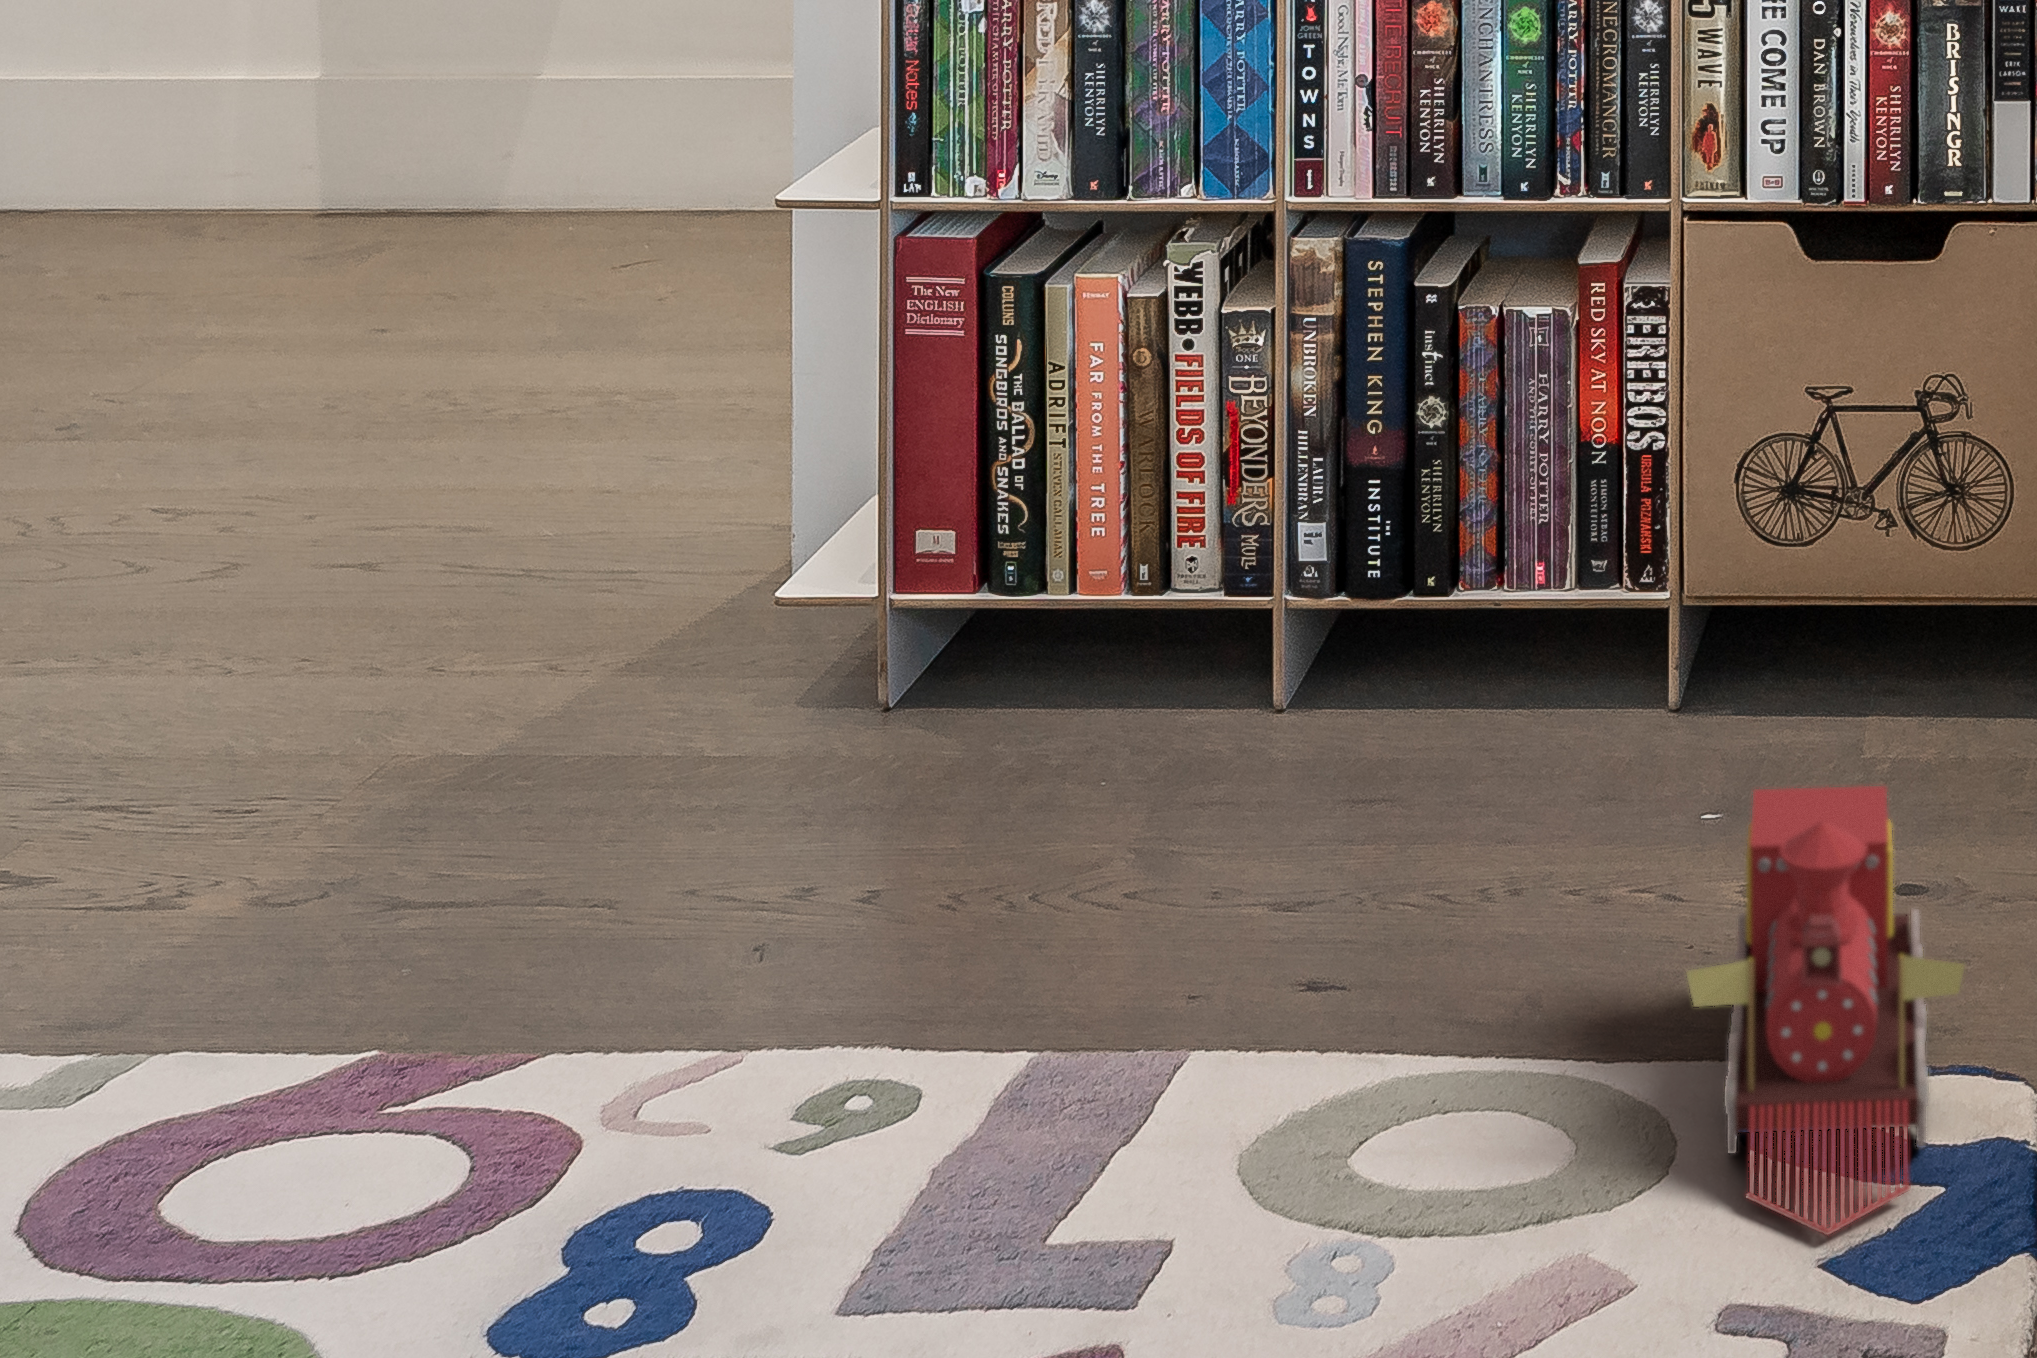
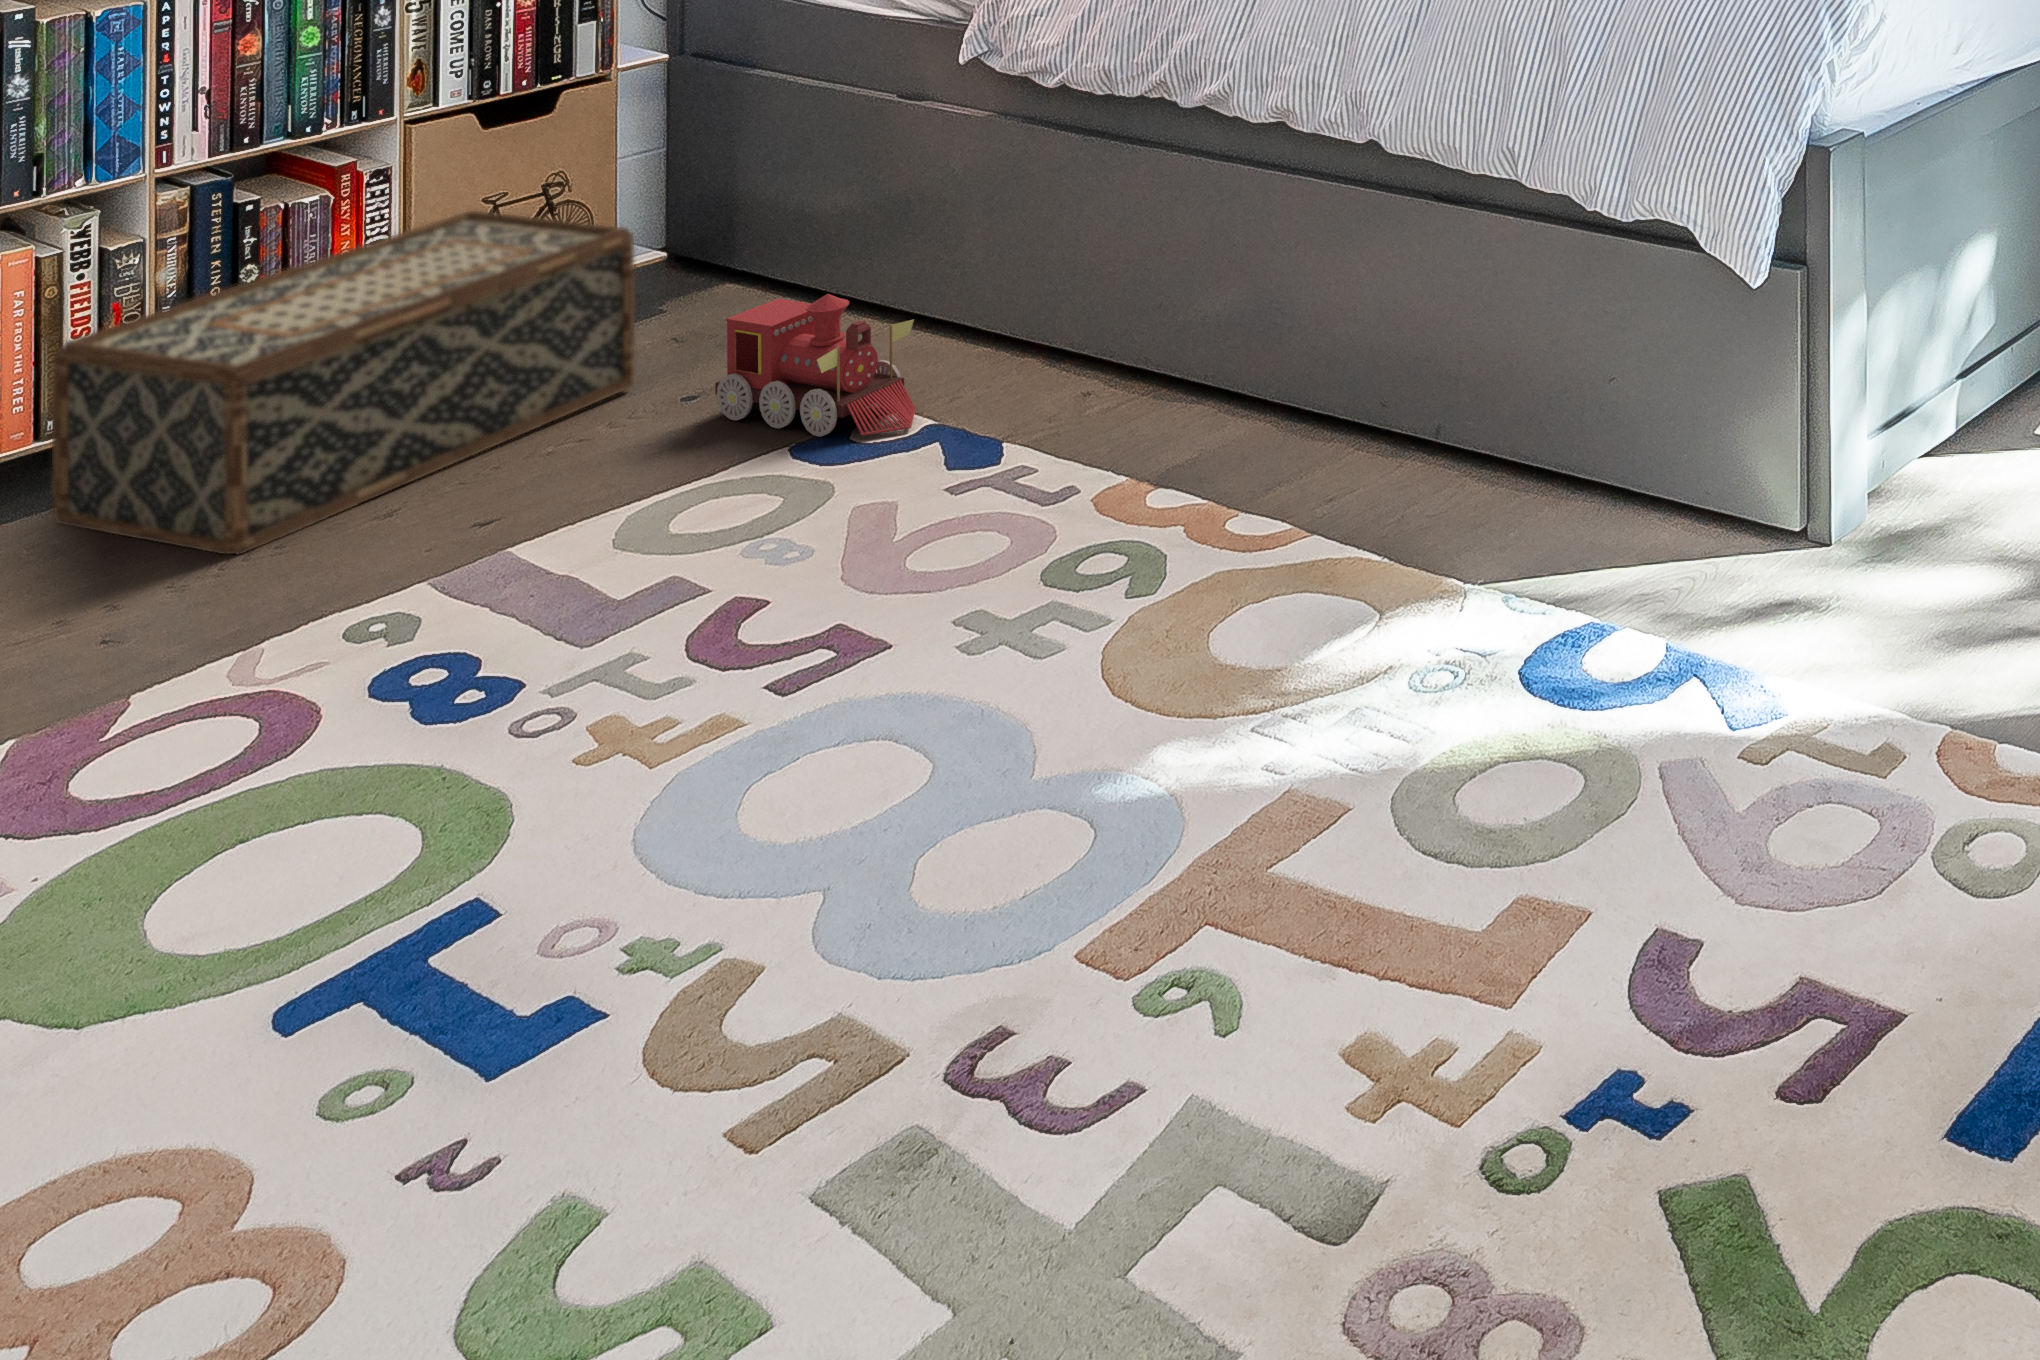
woven basket: none [976,403,1804,894] -> present [52,211,635,554]

